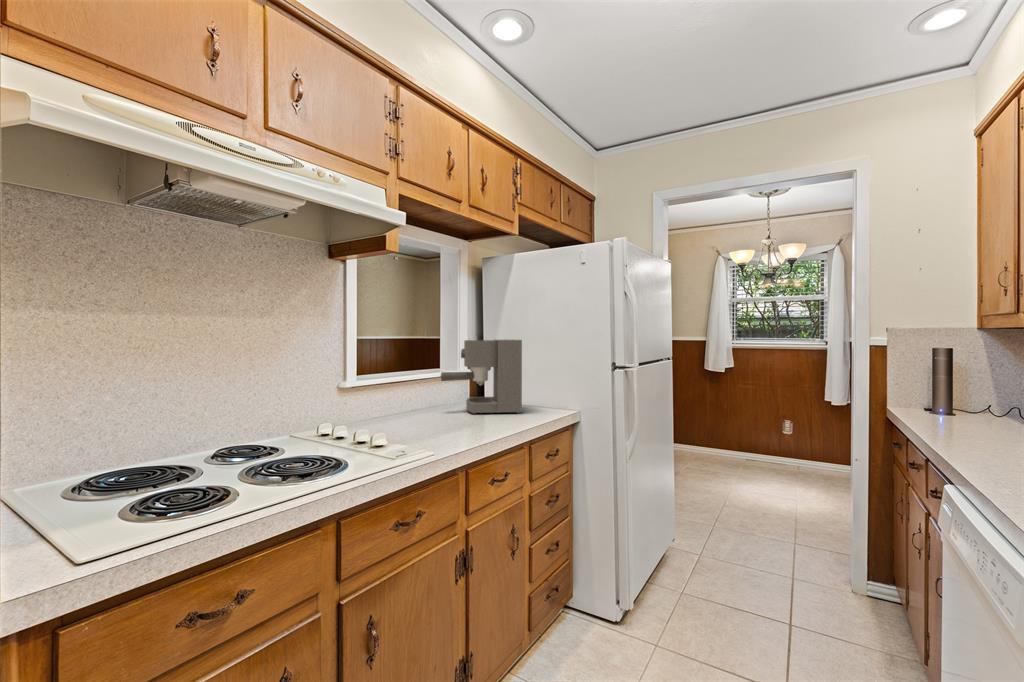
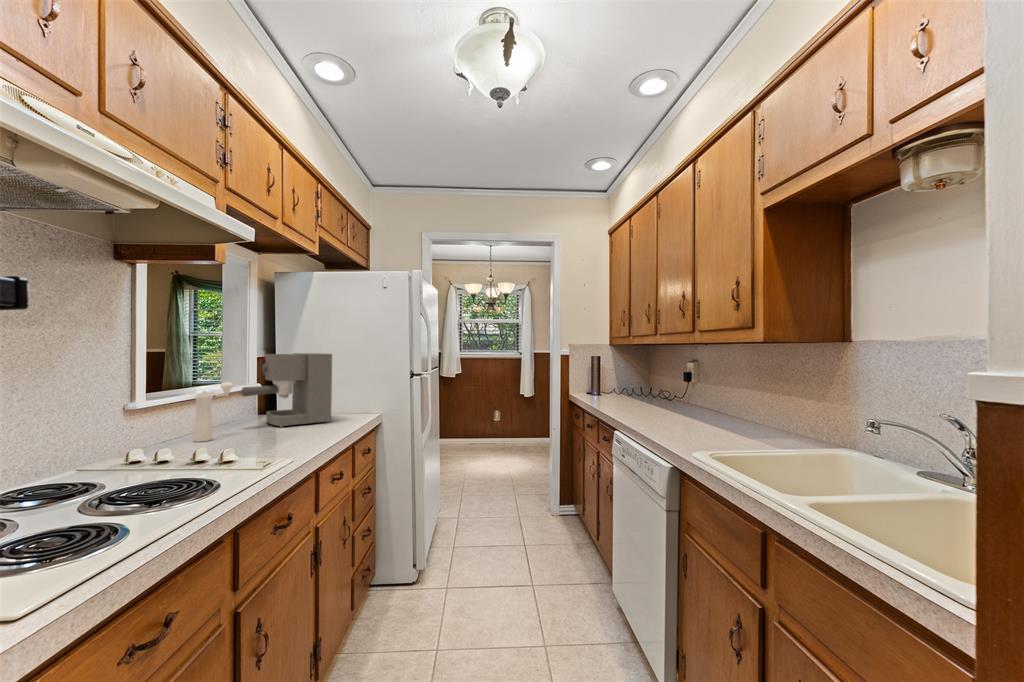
pepper mill: none [392,367,427,421] -> present [194,382,233,442]

